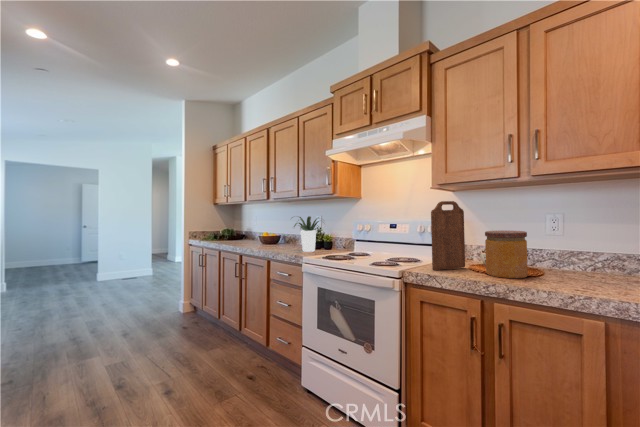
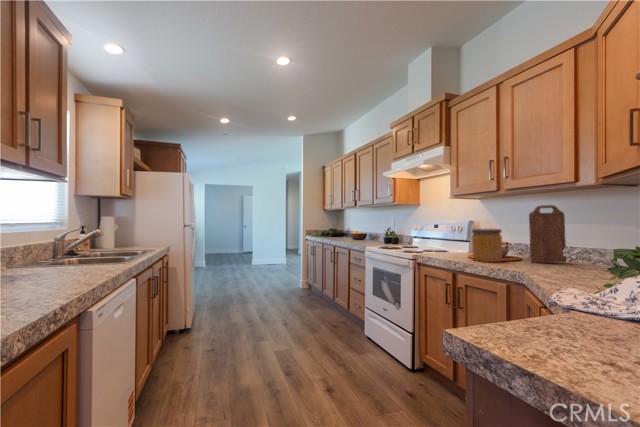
cutting board: present [431,201,465,270] -> present [529,205,566,263]
potted plant: present [294,216,319,252] -> none [364,218,392,244]

